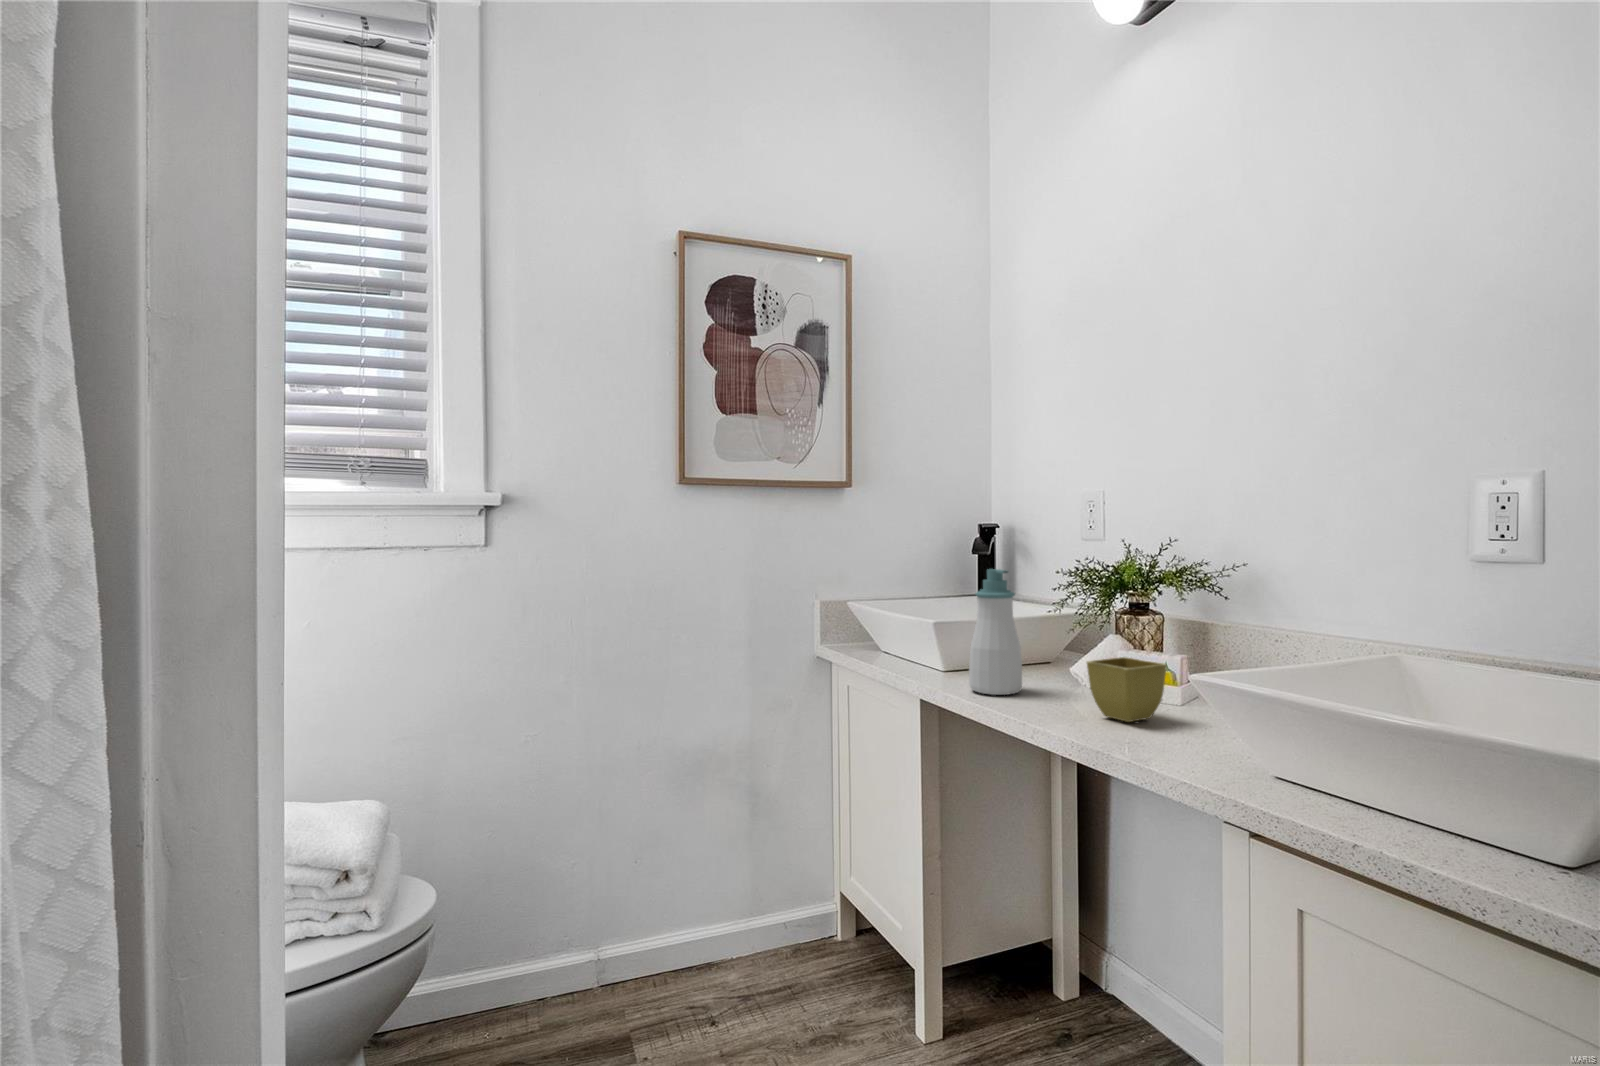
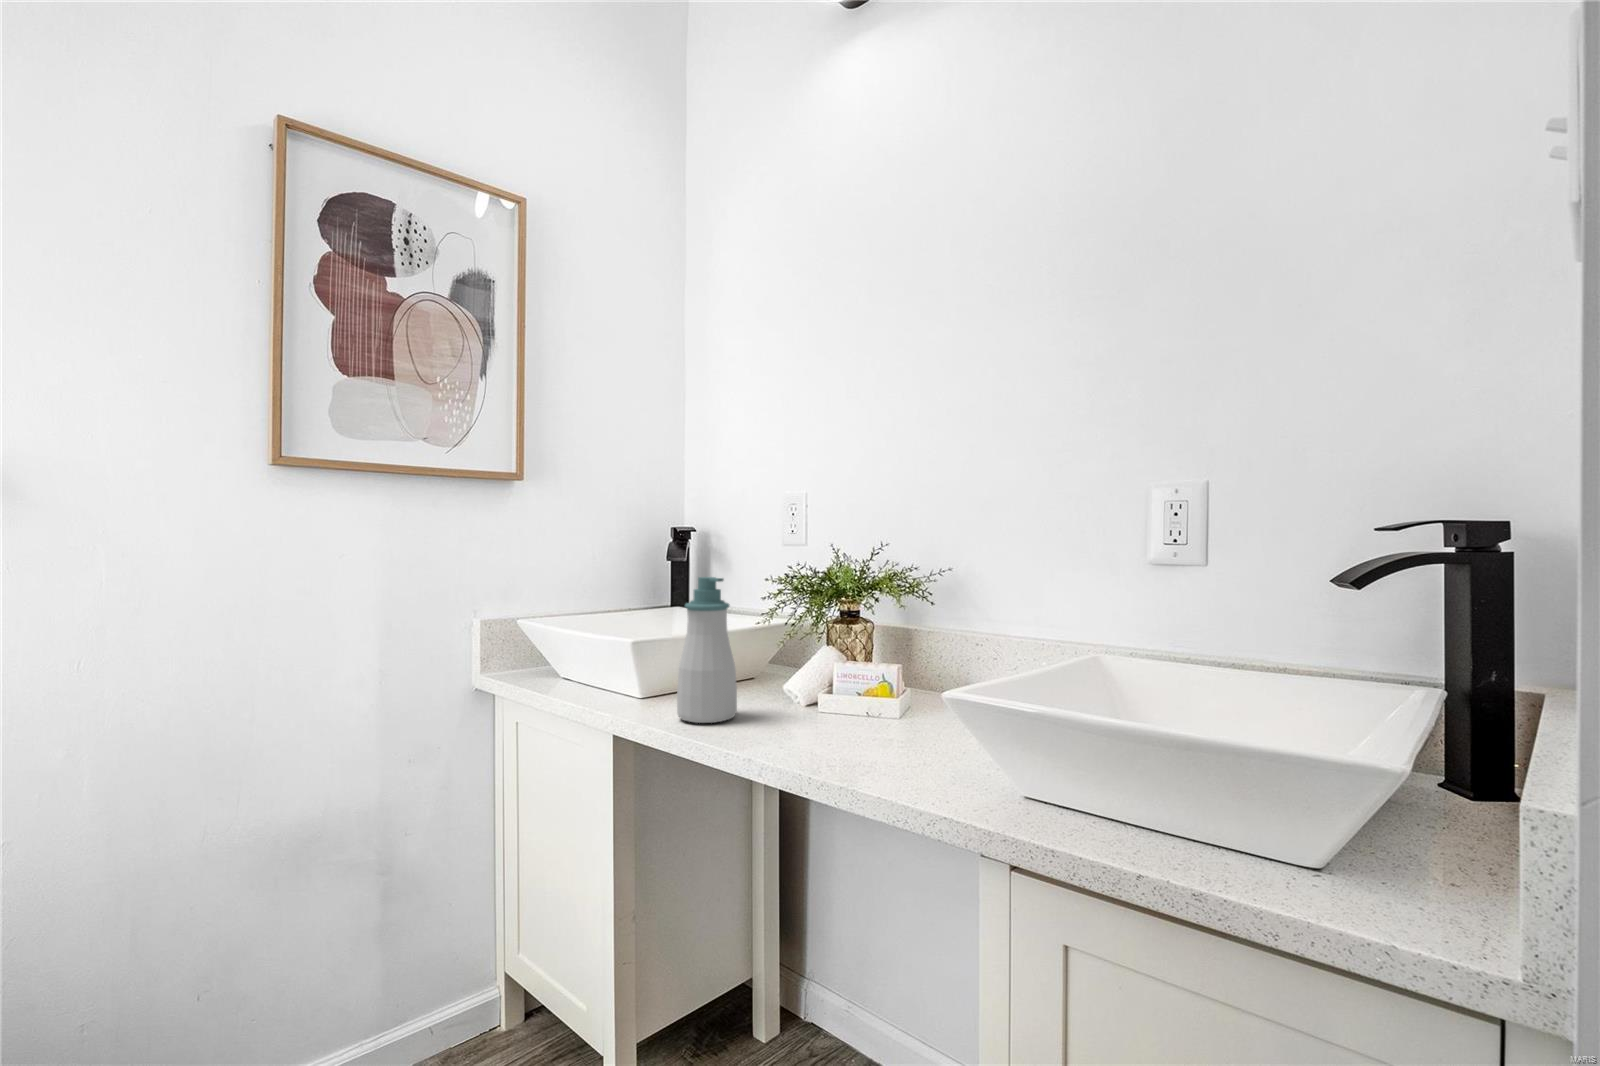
flower pot: present [1087,657,1167,722] -> none [816,672,898,745]

